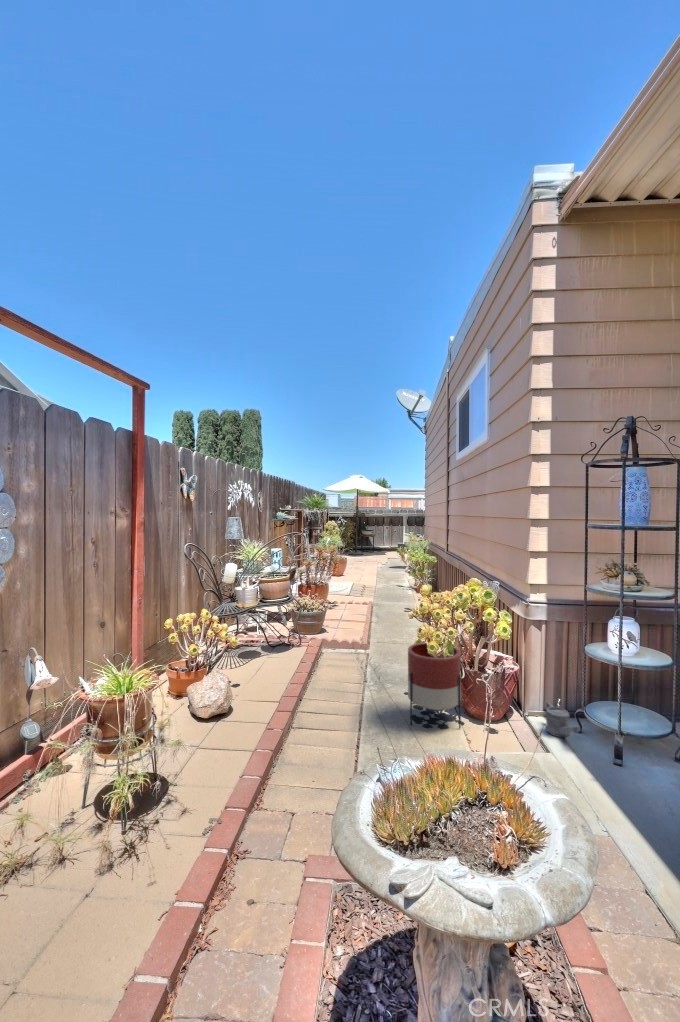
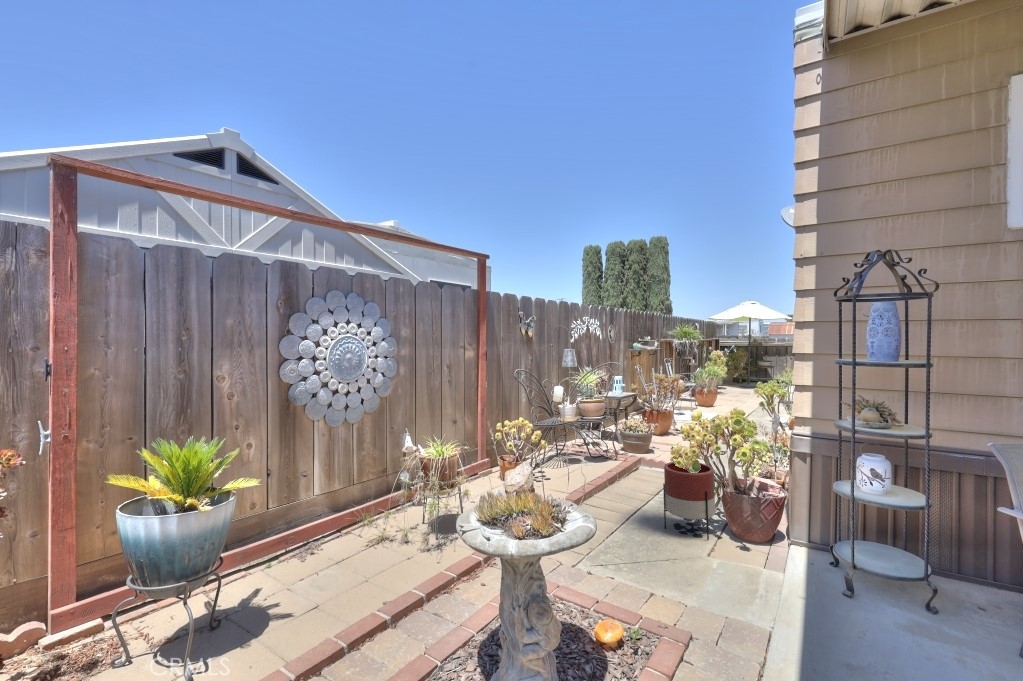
watering can: present [546,702,580,737] -> none [797,536,824,570]

